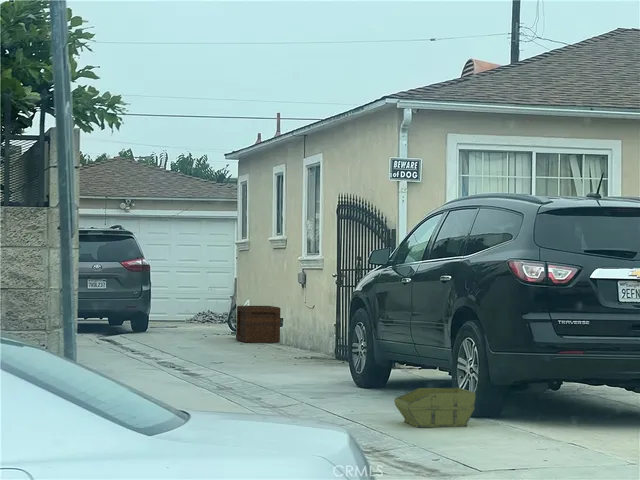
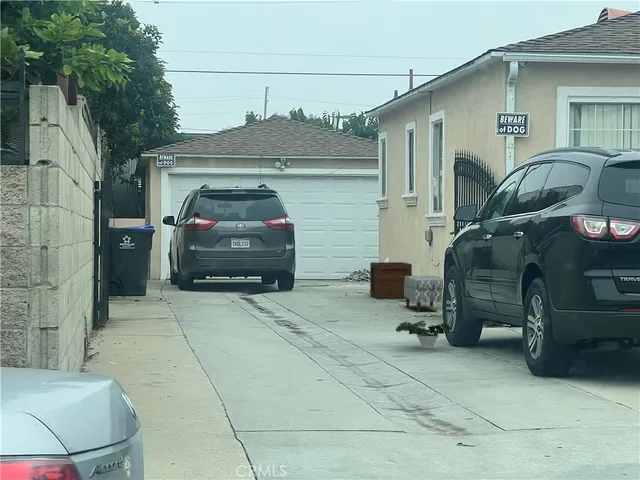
bench: none [279,319,327,356] -> present [404,276,443,312]
potted plant: none [305,364,359,392] -> present [396,321,451,349]
storage bin: present [394,388,476,428] -> none [461,346,542,386]

